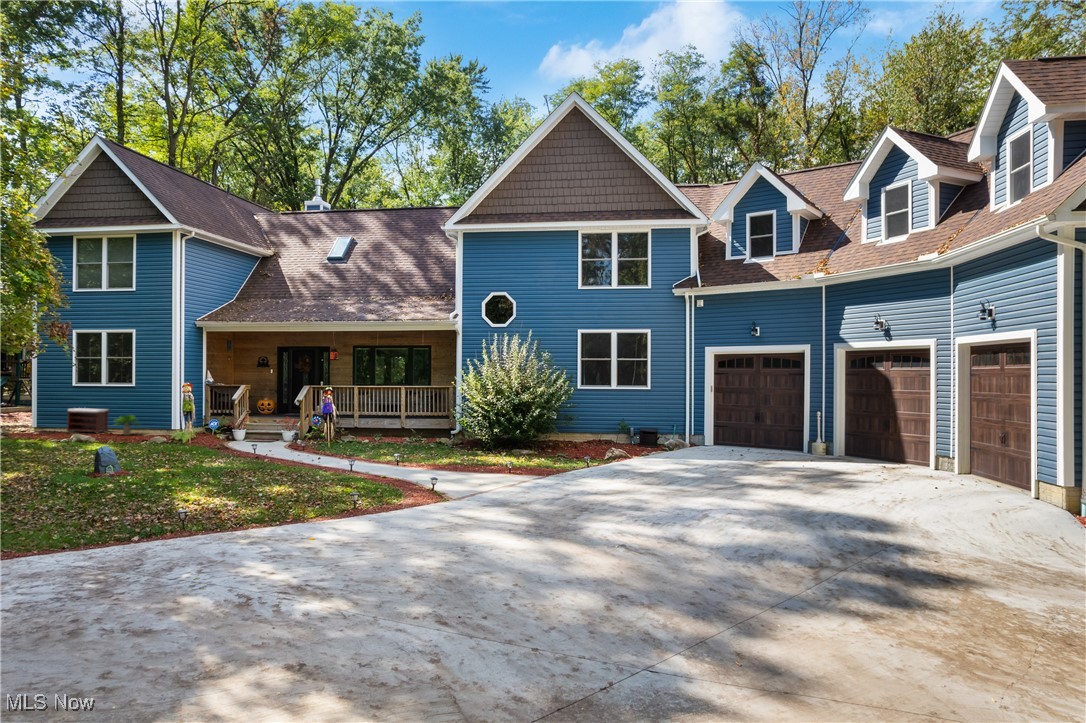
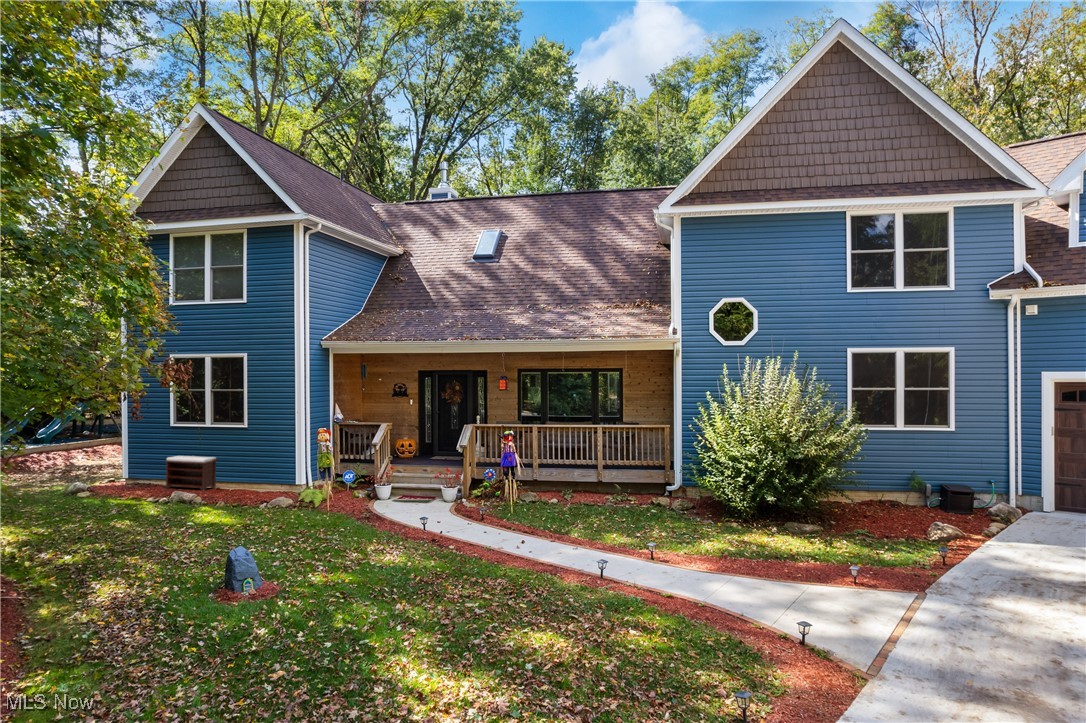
potted plant: present [115,415,138,435] -> none [222,465,260,494]

